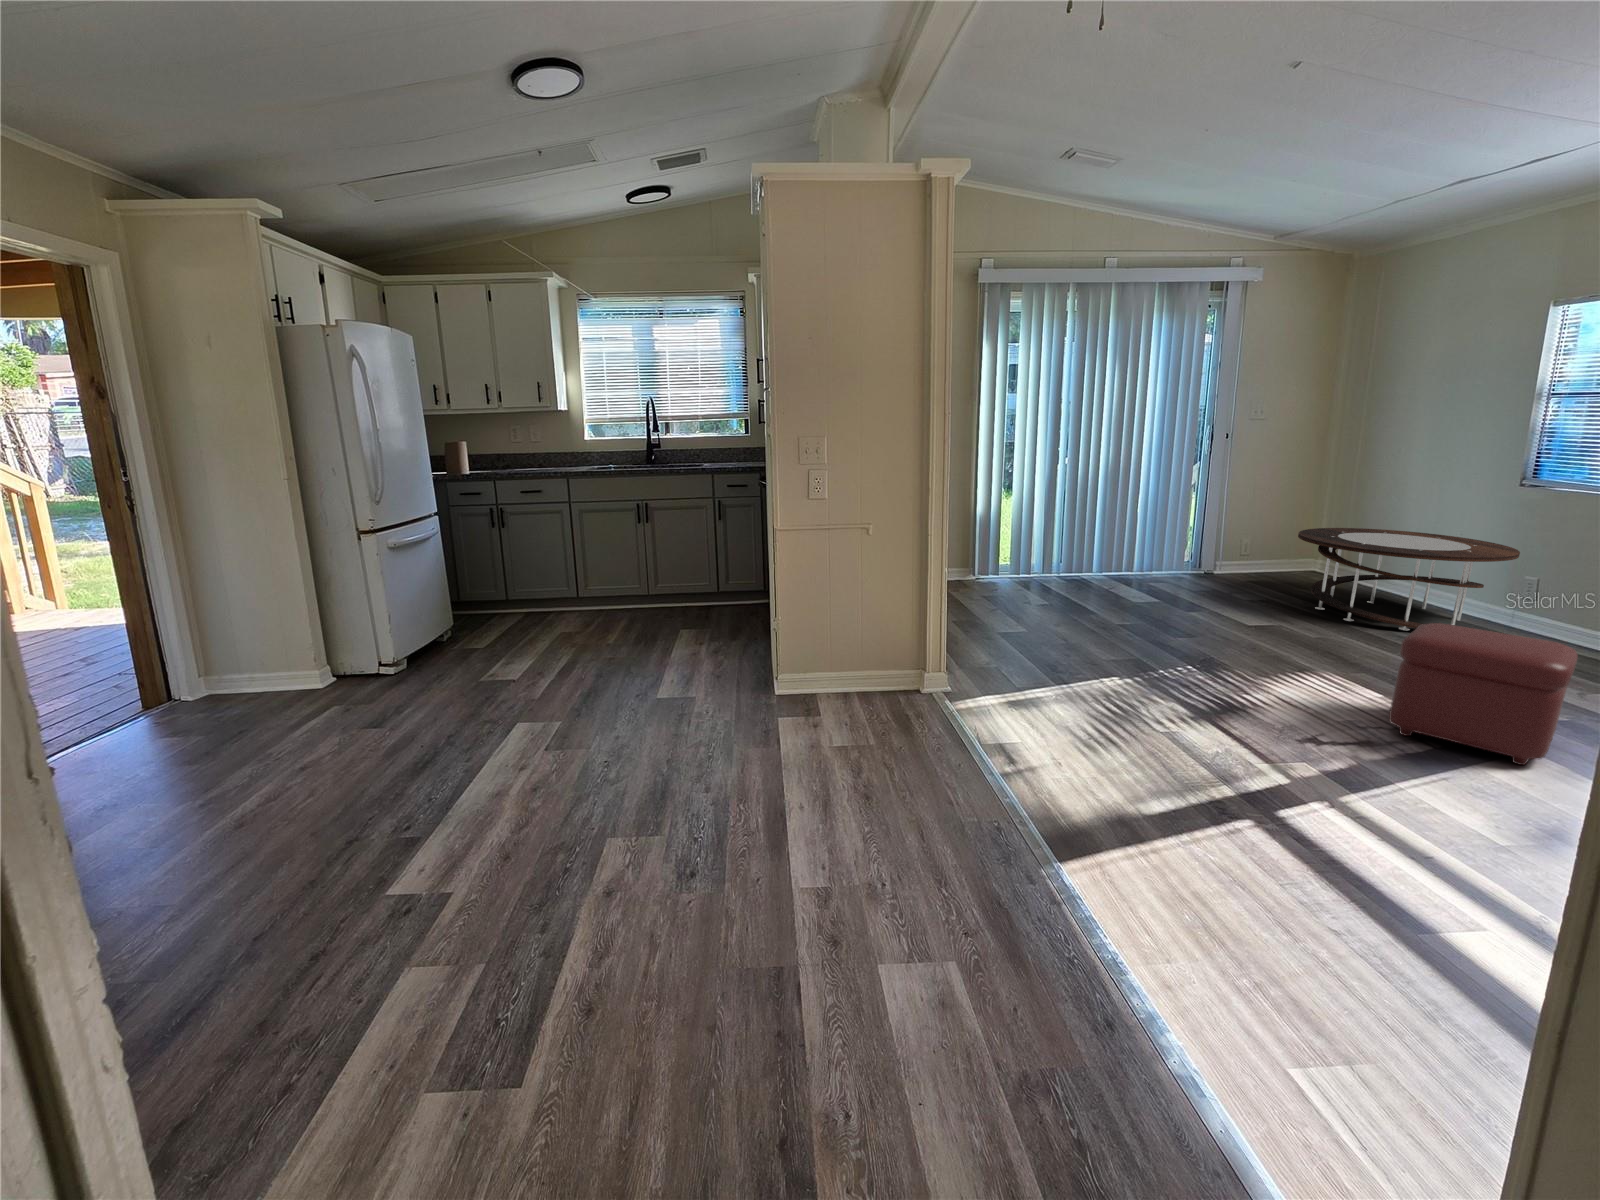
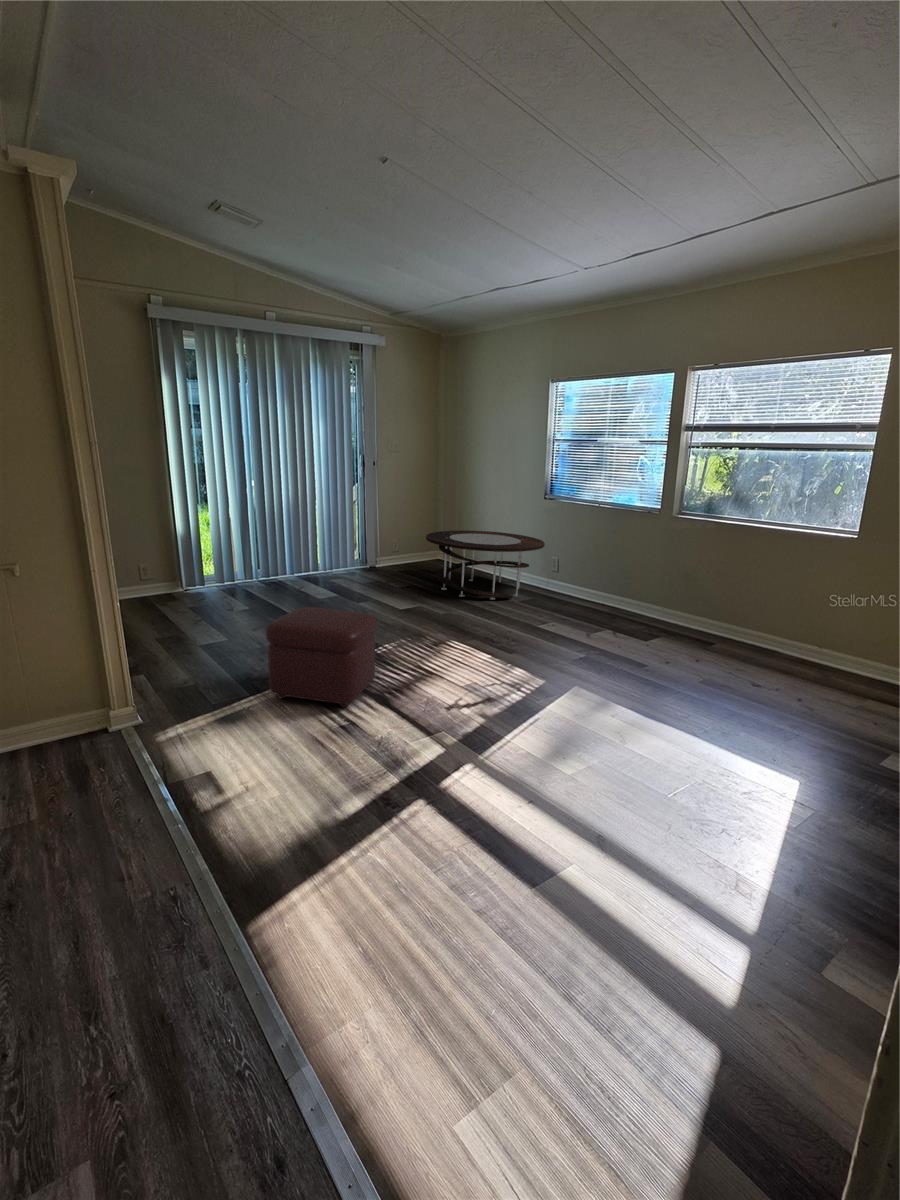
ottoman: present [1389,623,1578,765] -> present [266,607,377,707]

